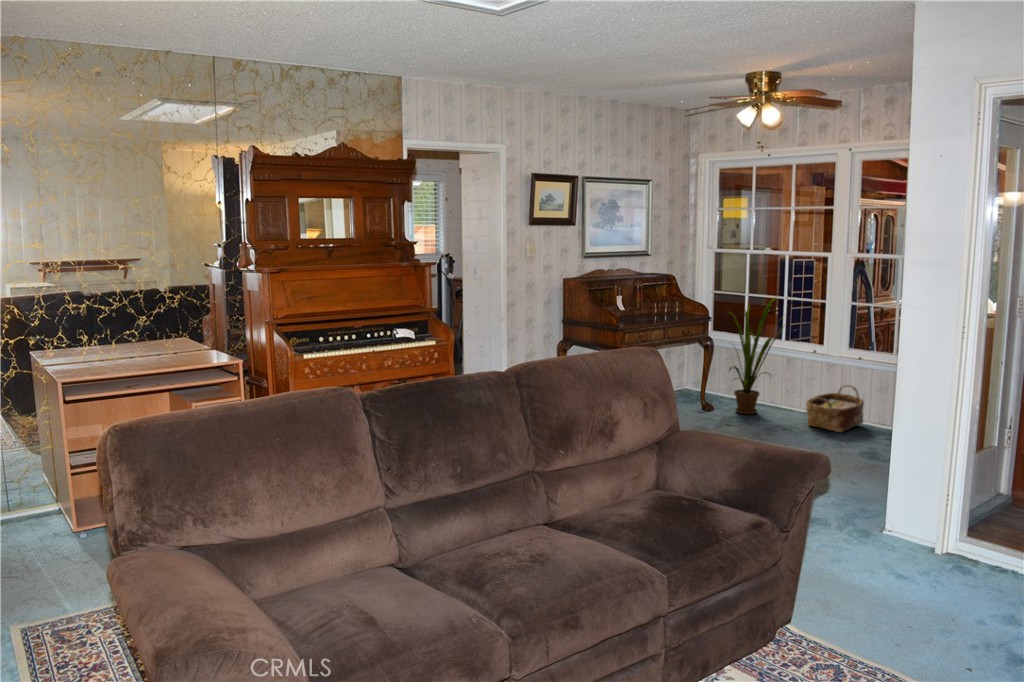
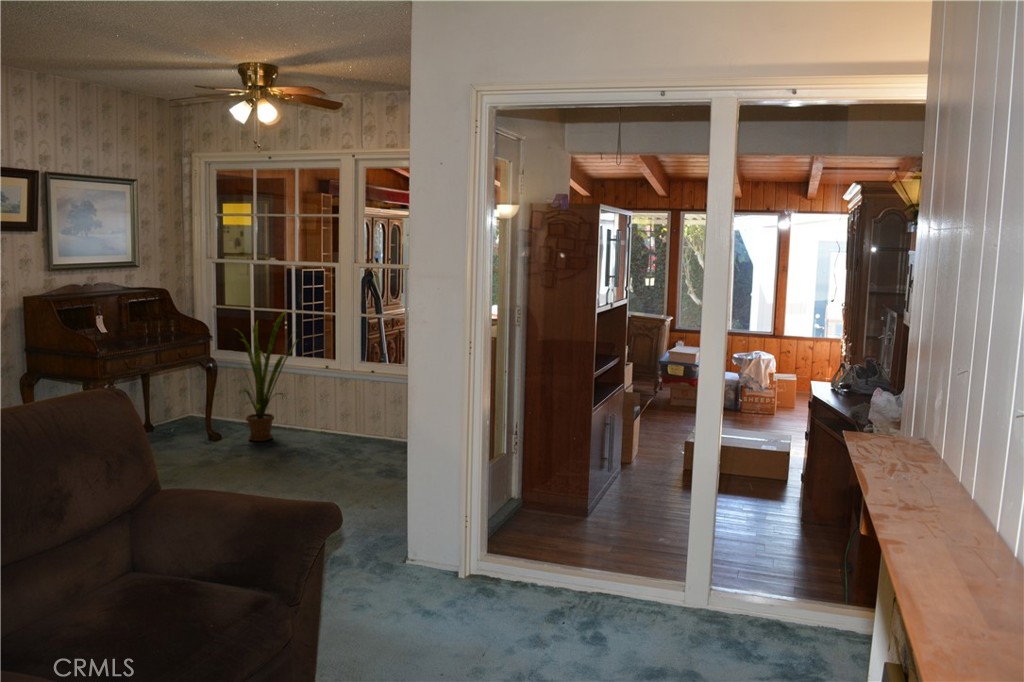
woven basket: present [806,385,864,432] -> none [324,400,381,451]

